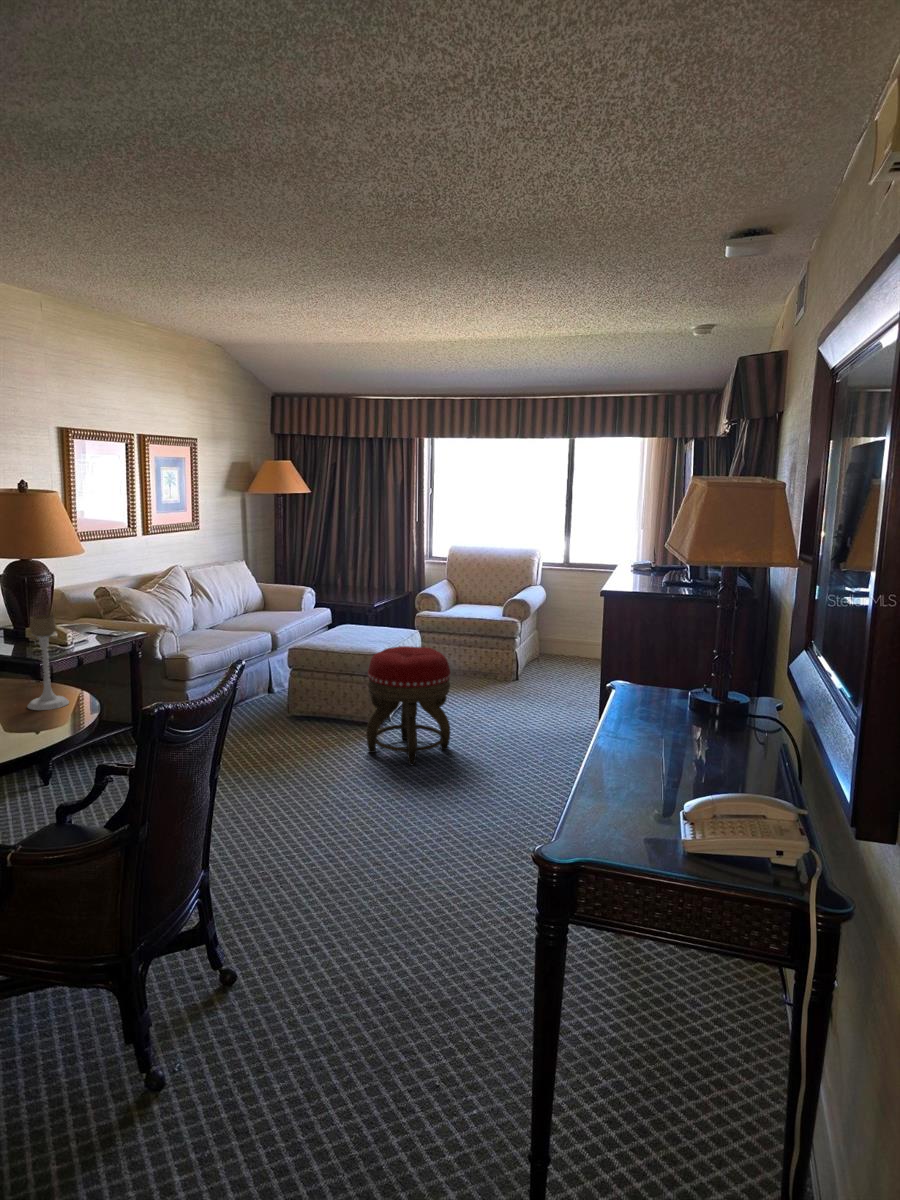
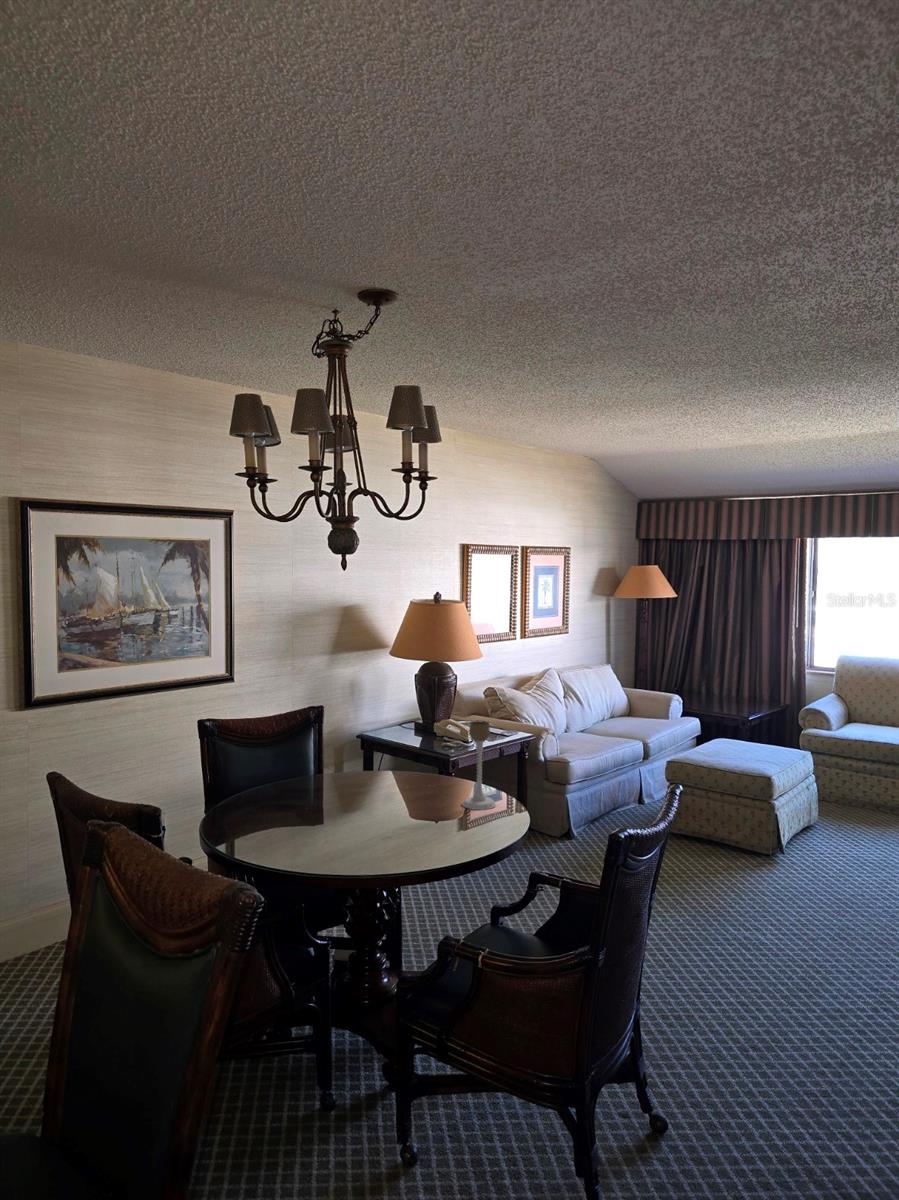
footstool: present [366,646,451,765] -> none [762,772,868,914]

